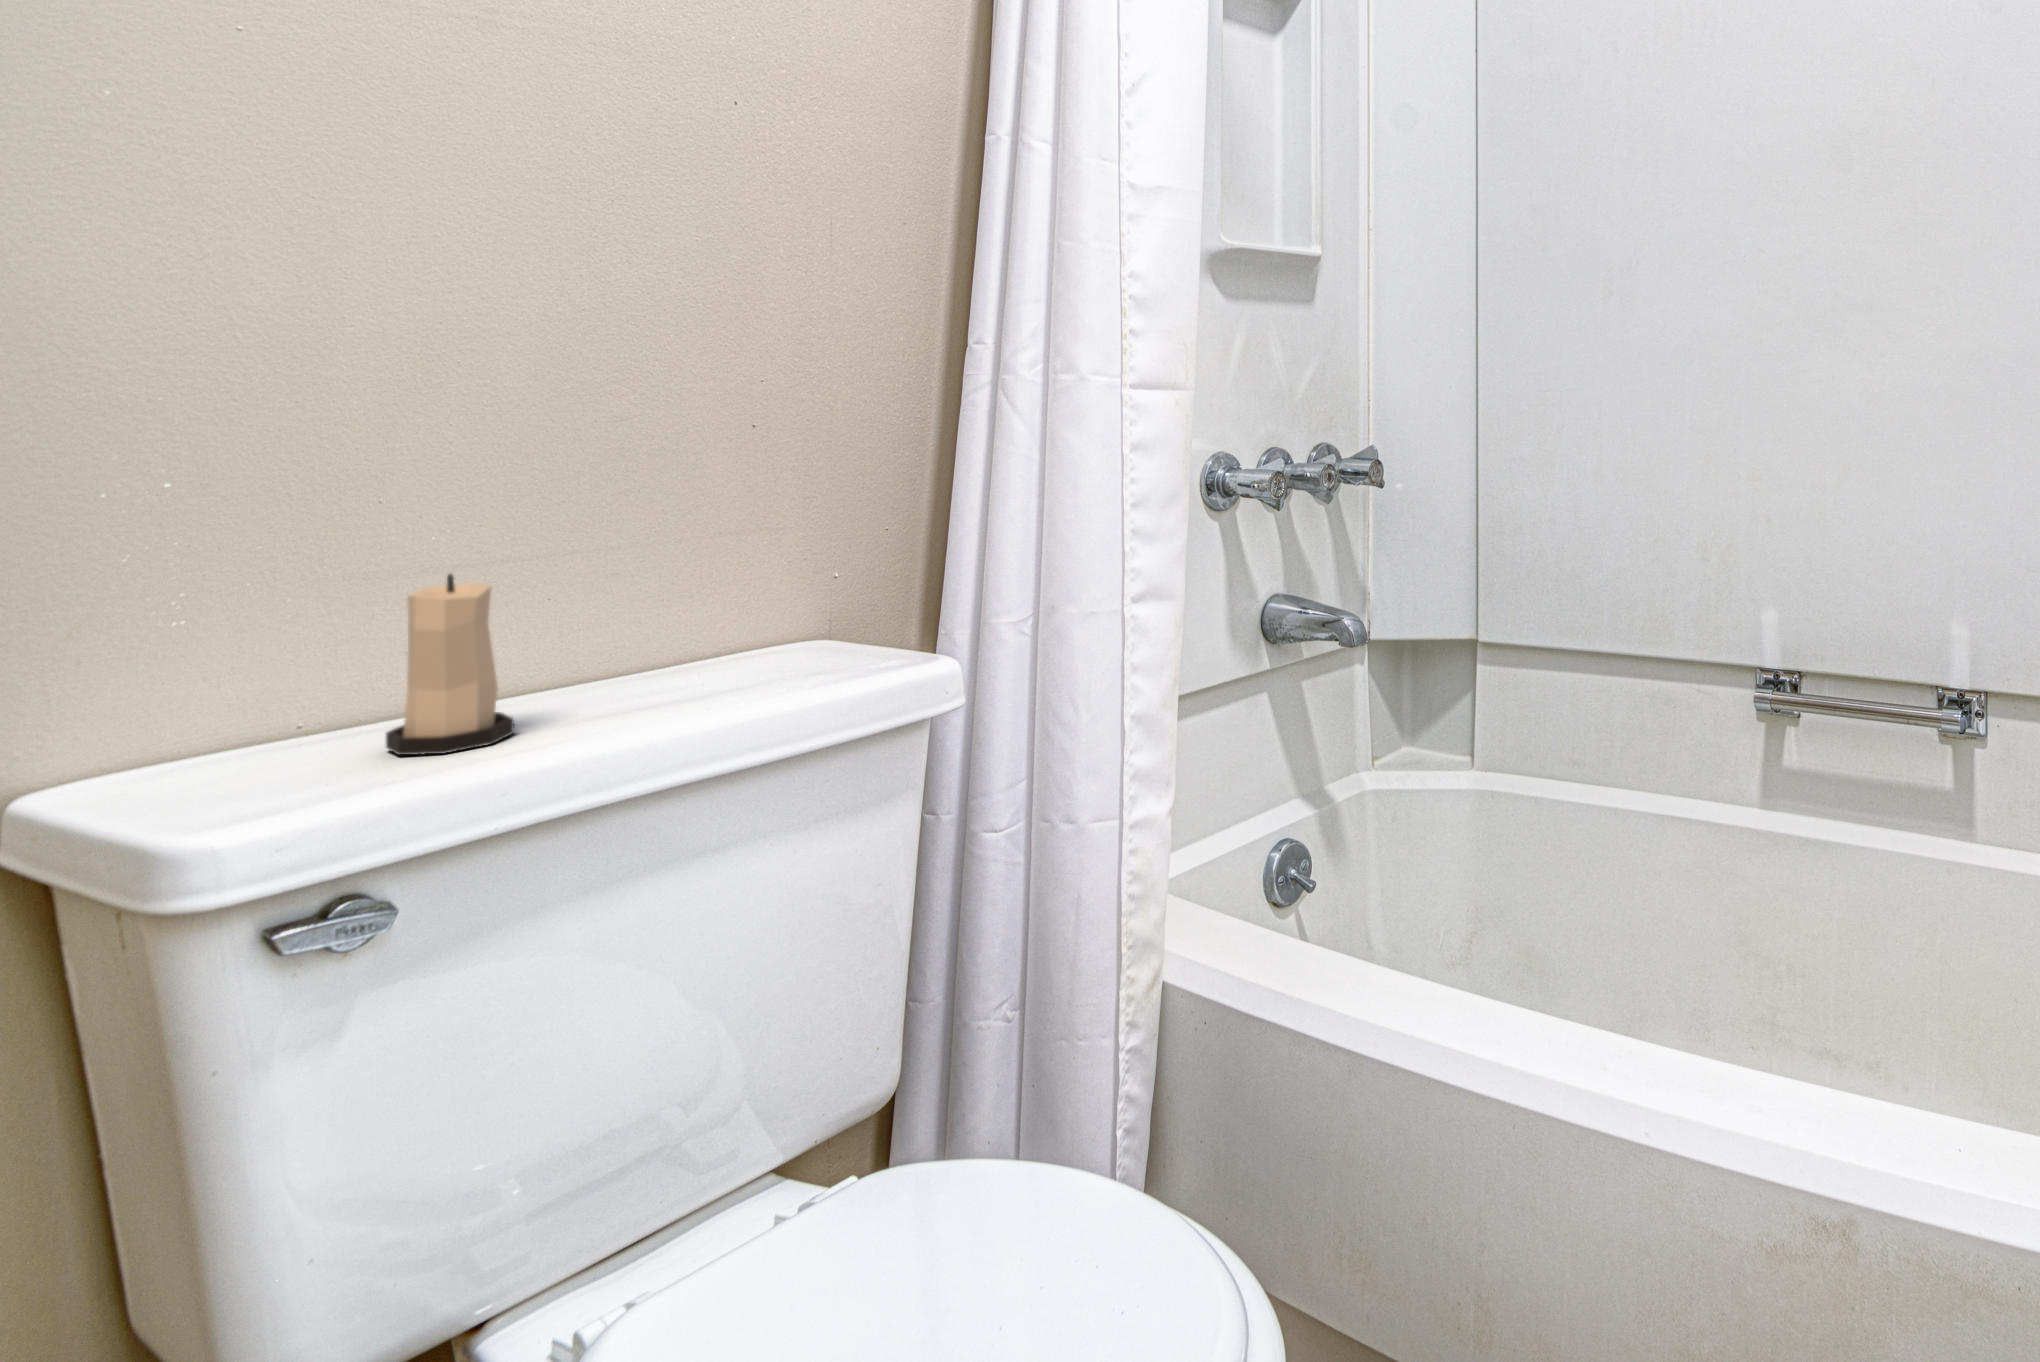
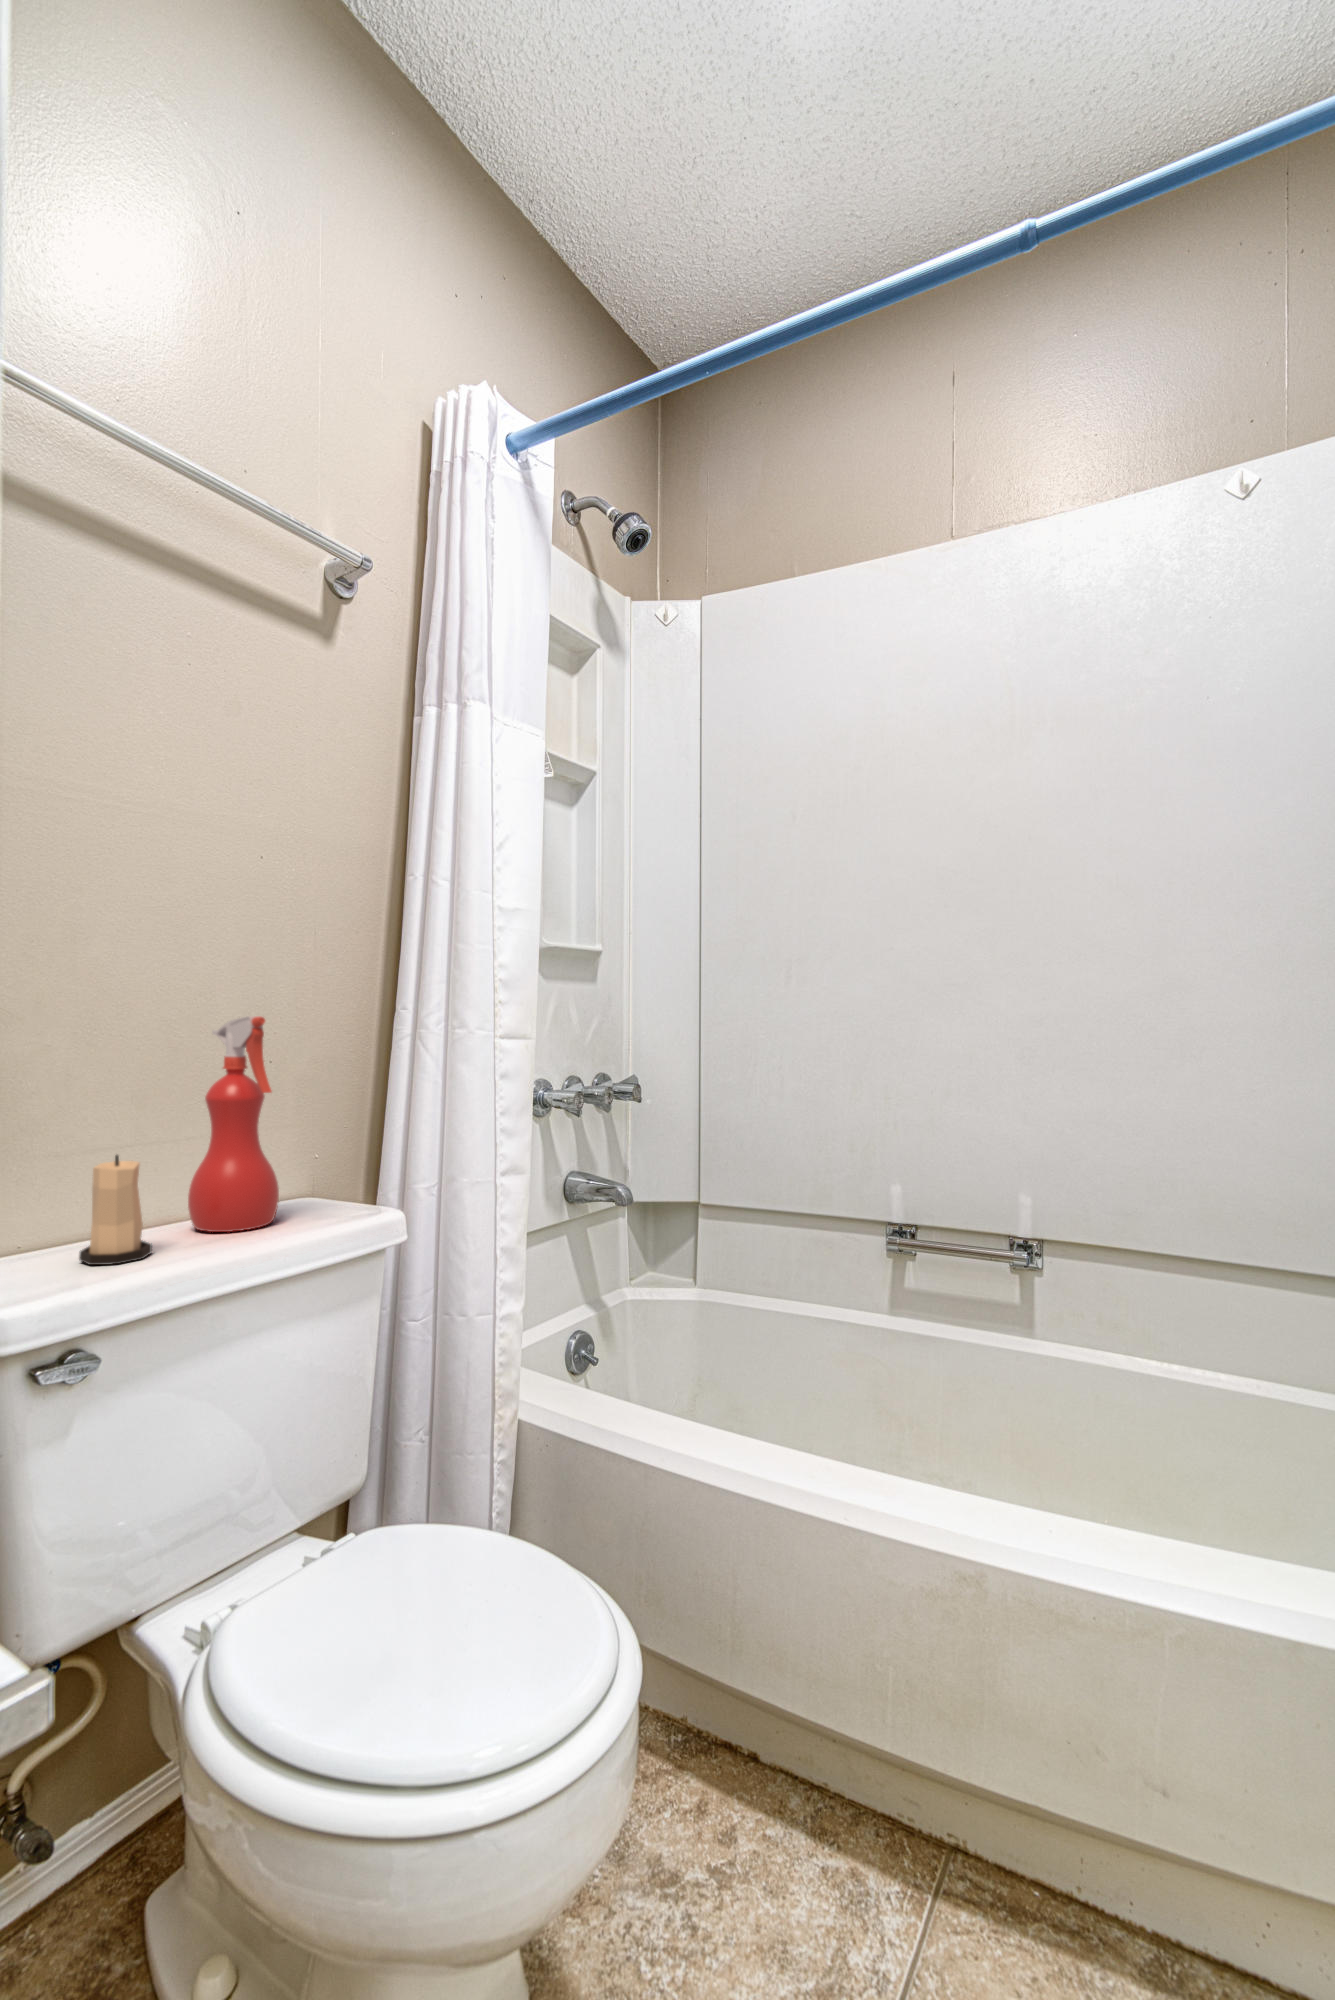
spray bottle: none [601,350,755,696] -> present [188,1016,279,1232]

